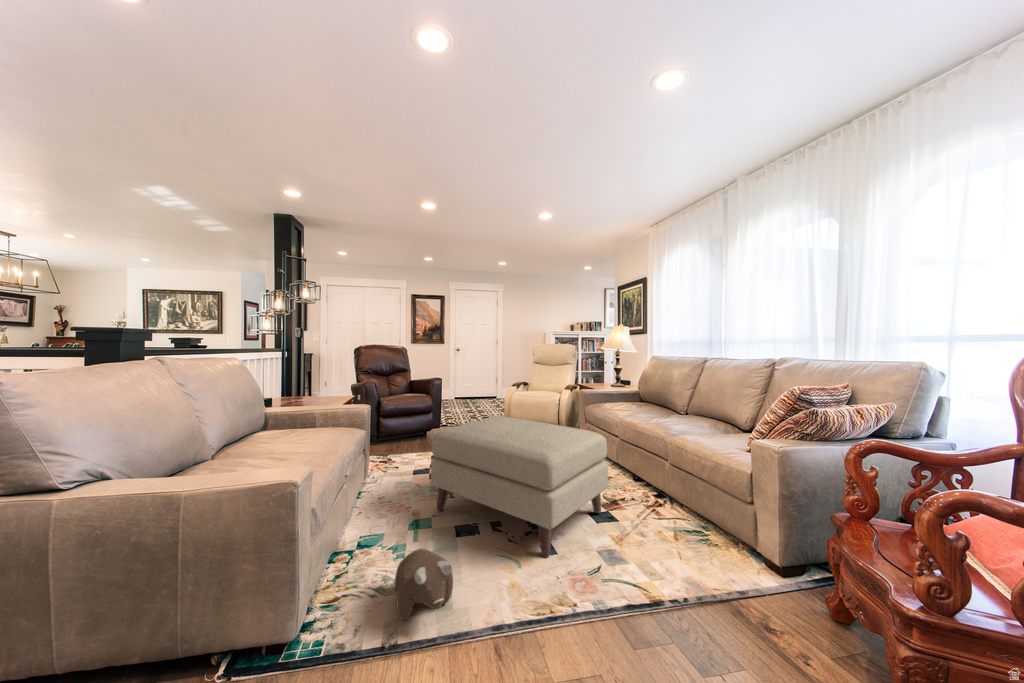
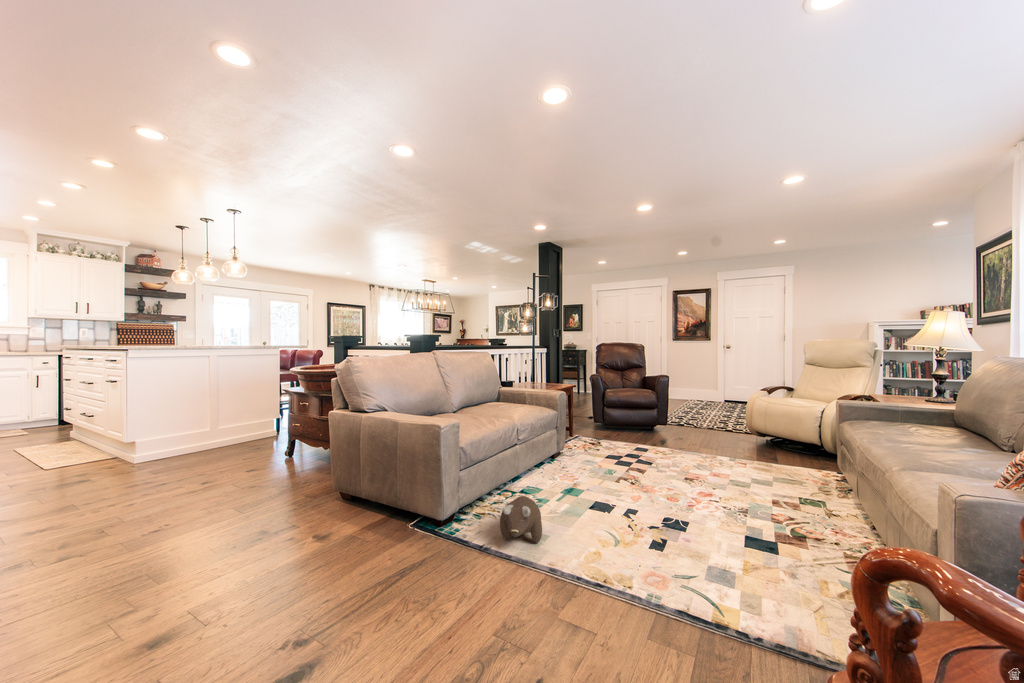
ottoman: present [431,416,608,557] -> none [590,415,773,553]

